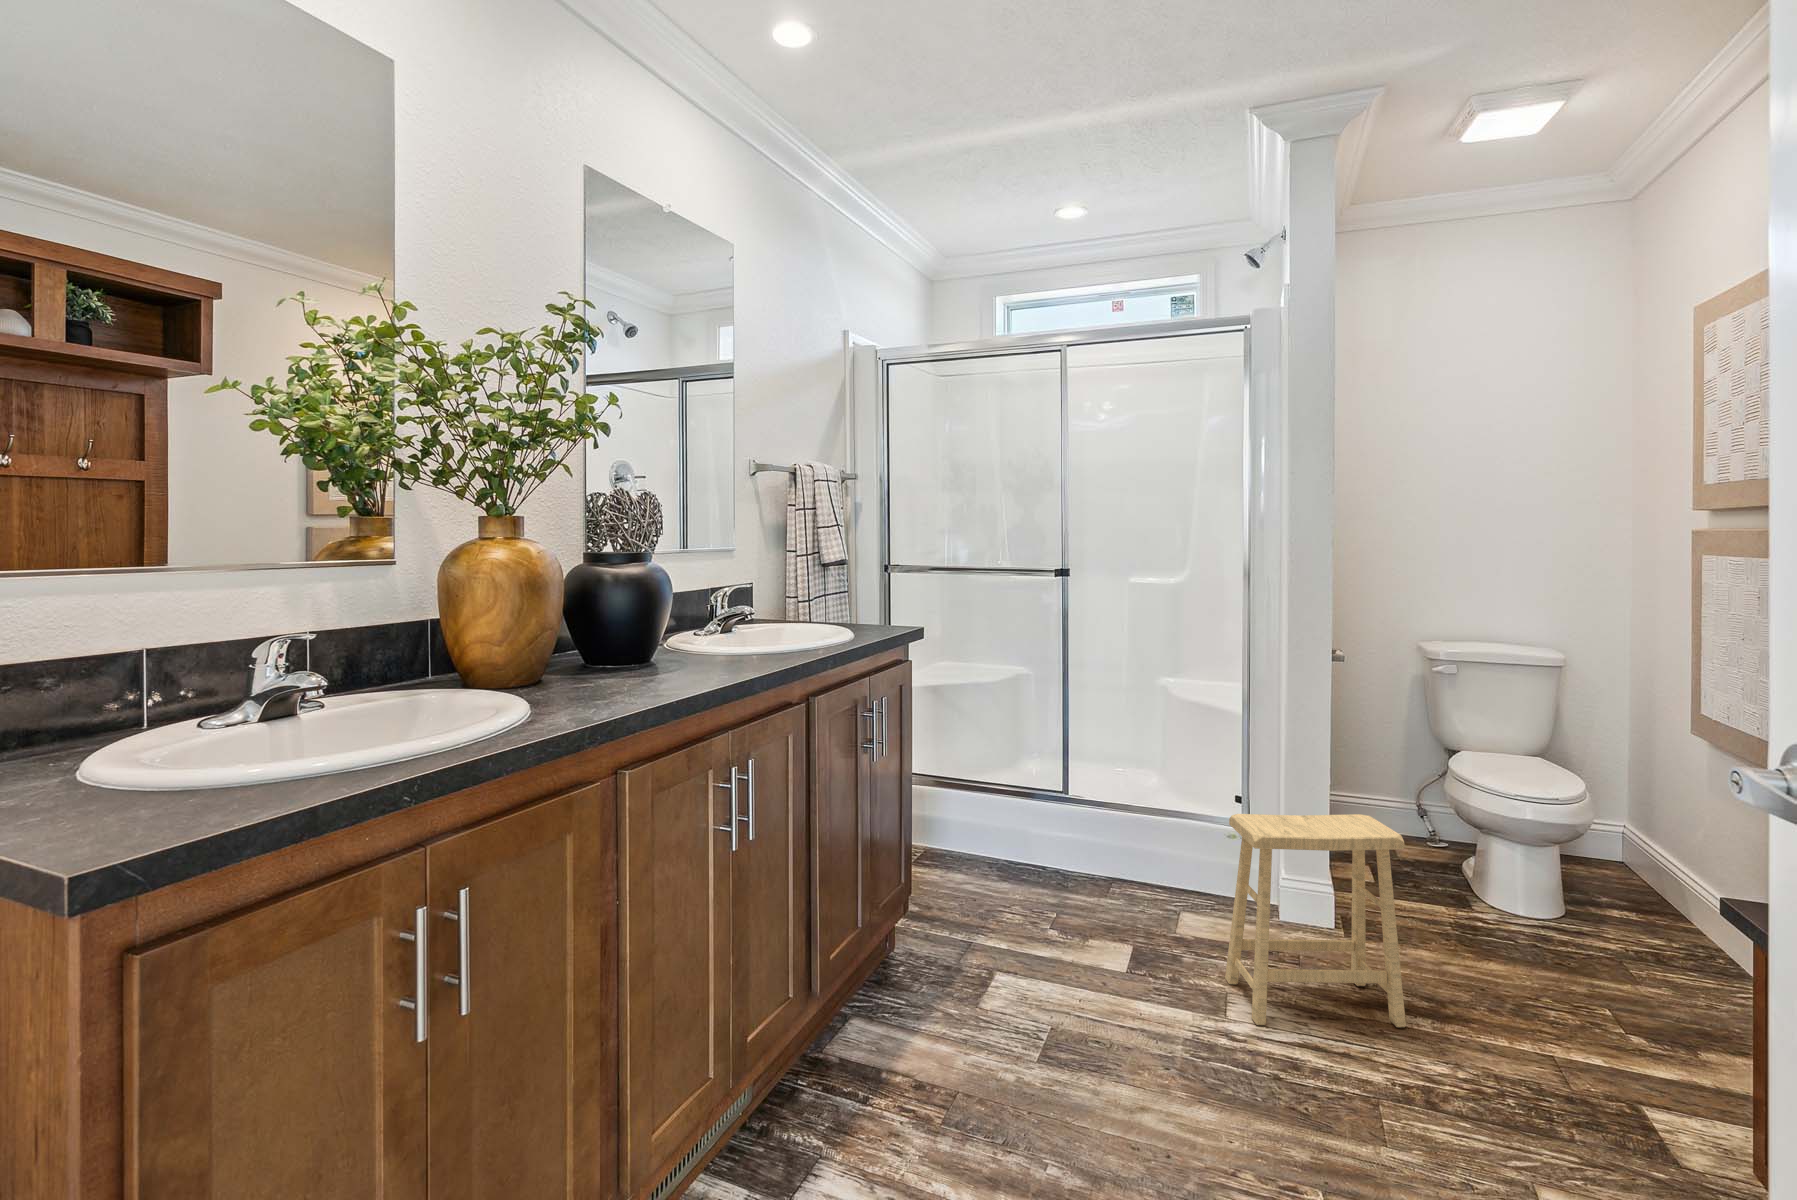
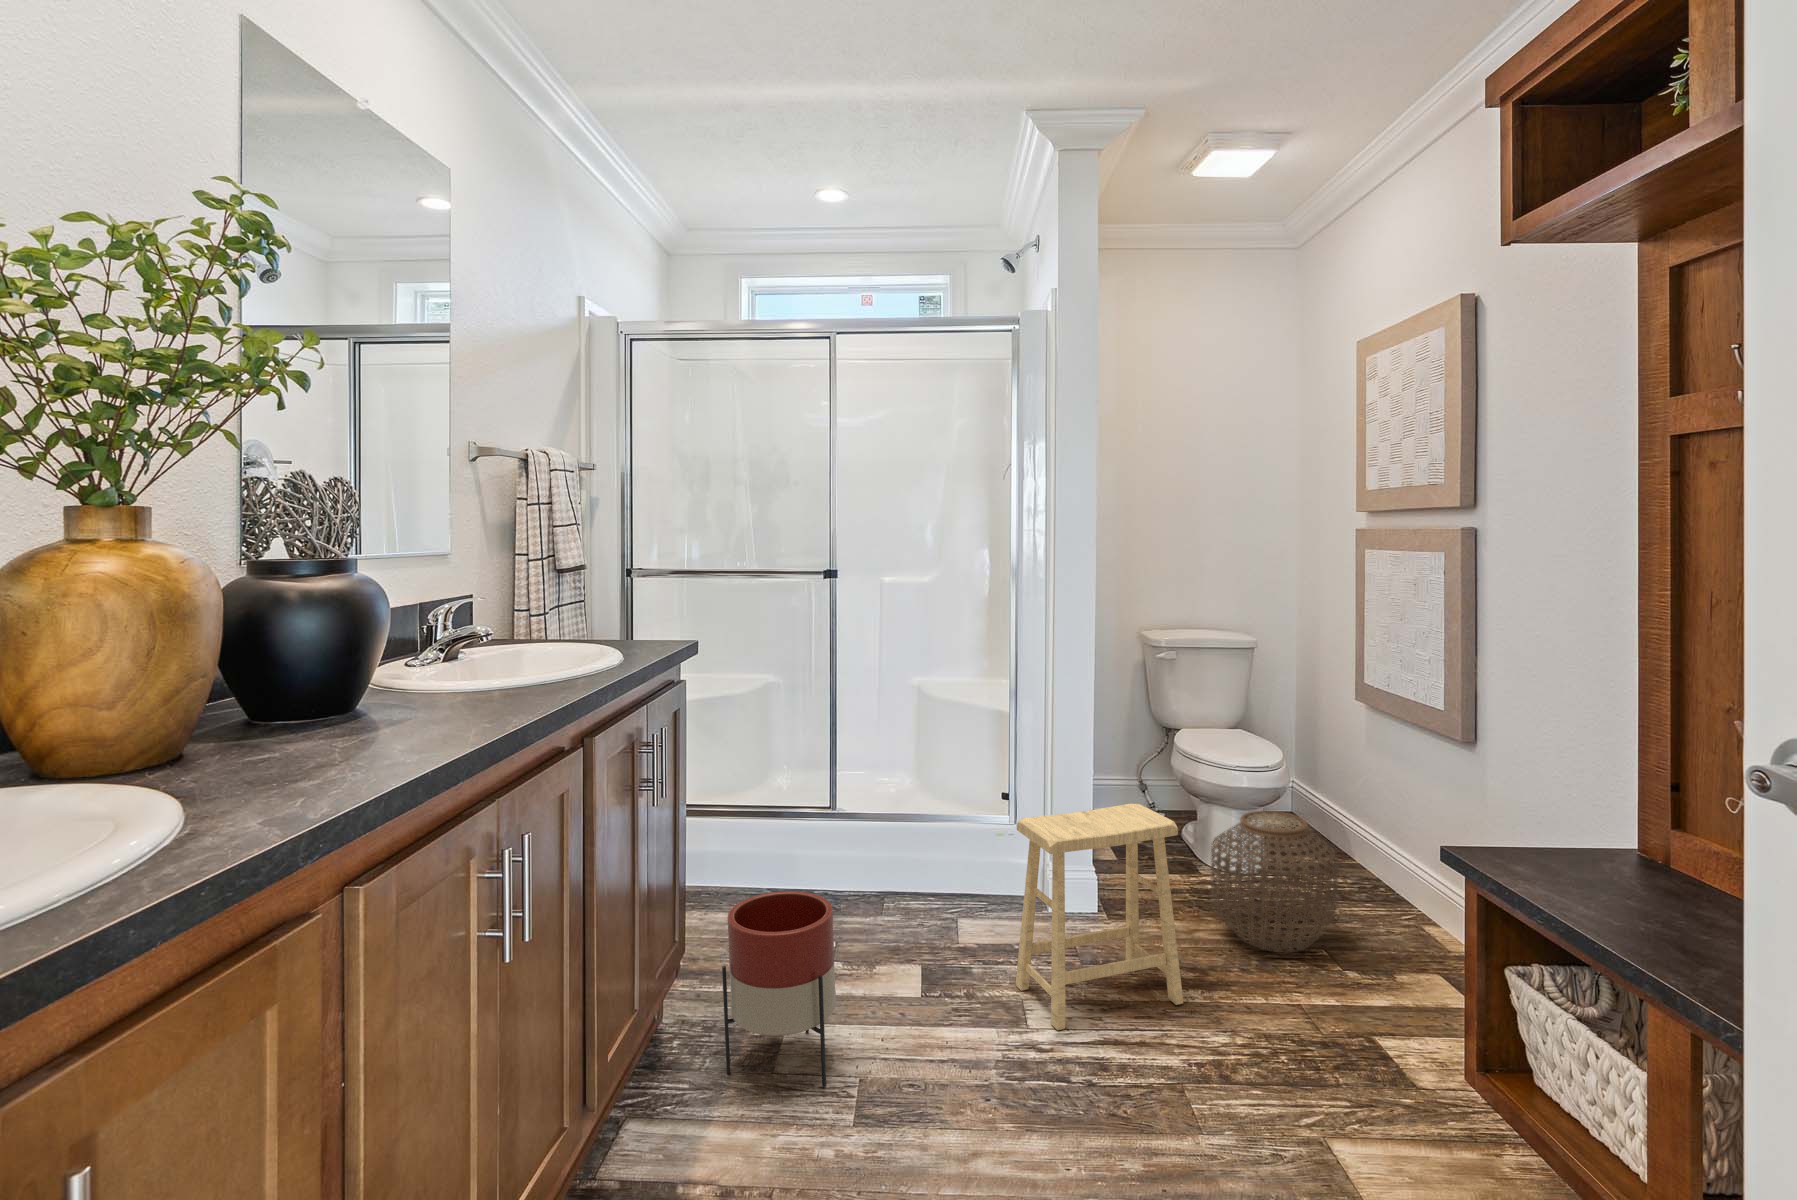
woven basket: none [1463,844,1625,1003] -> present [1211,811,1339,952]
planter: none [936,849,1036,1026] -> present [722,891,836,1087]

